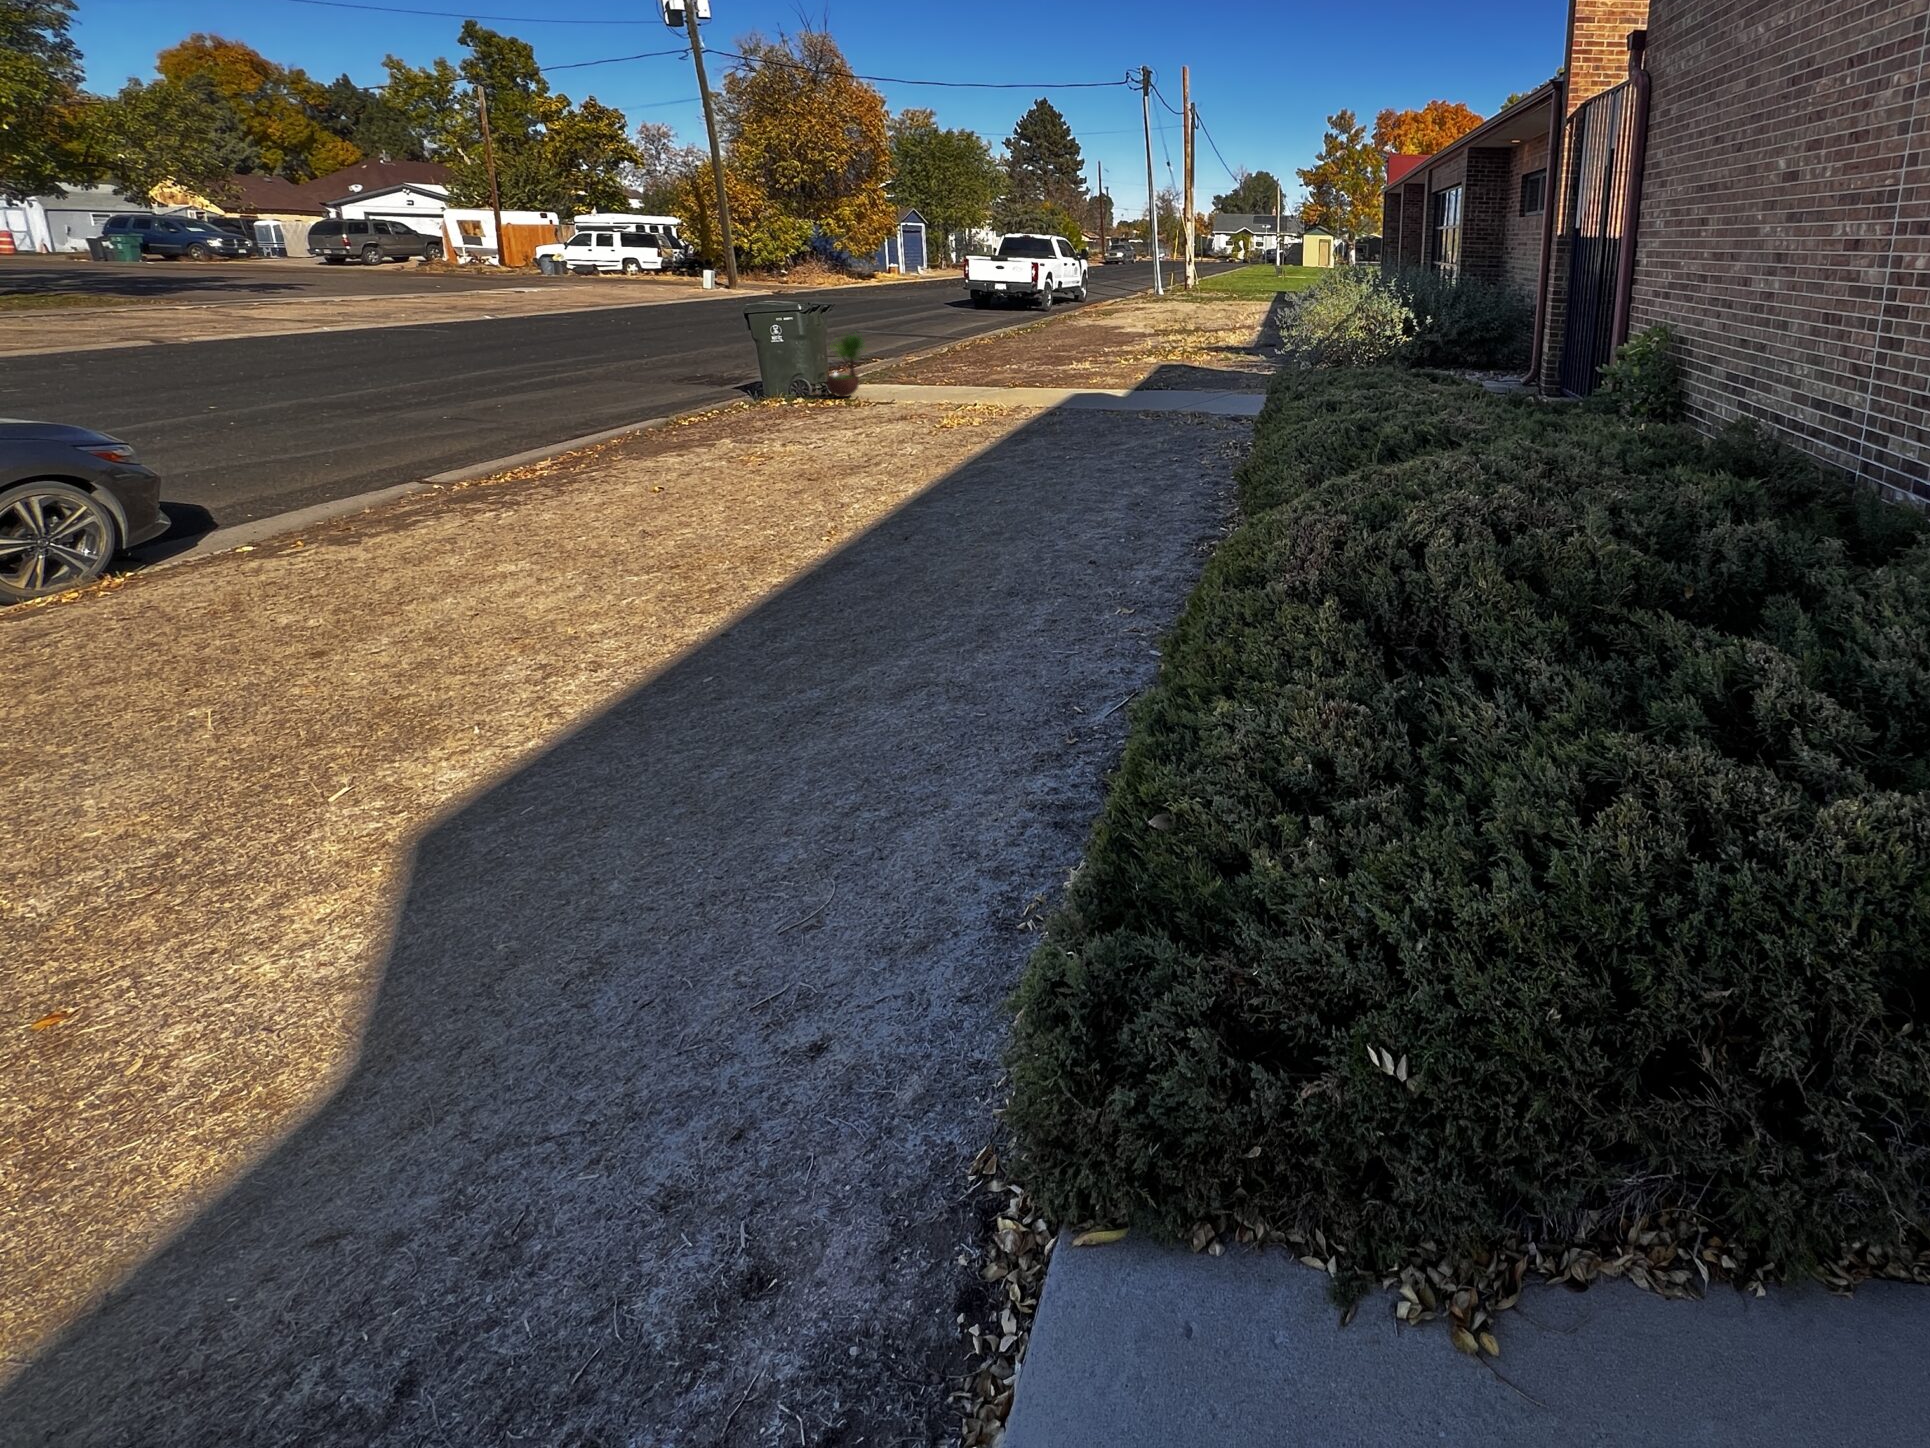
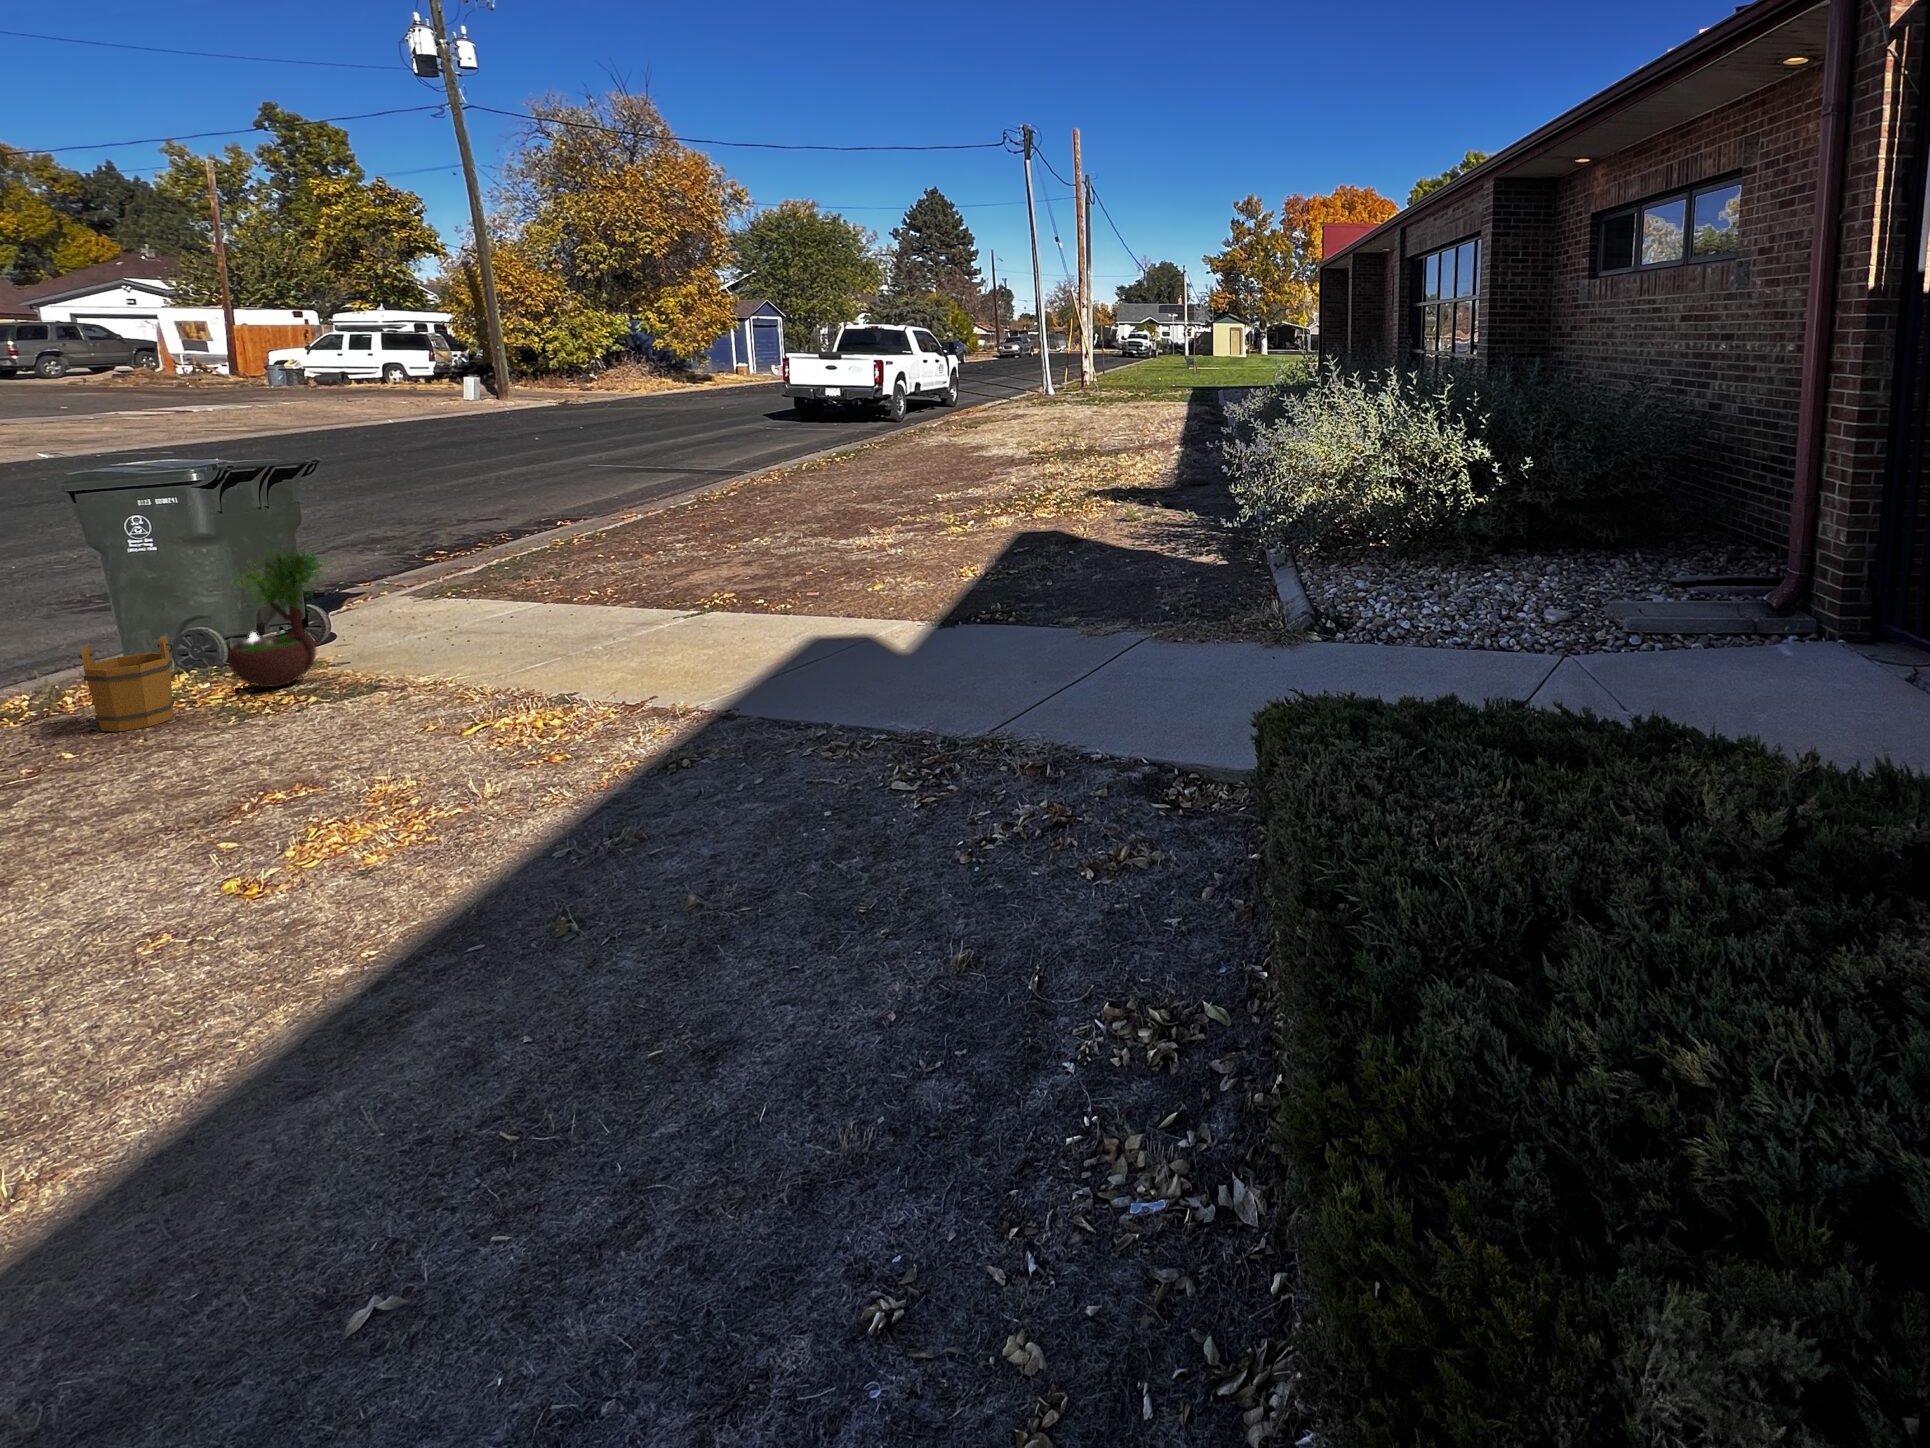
bucket: none [787,367,818,405] -> present [79,636,174,732]

